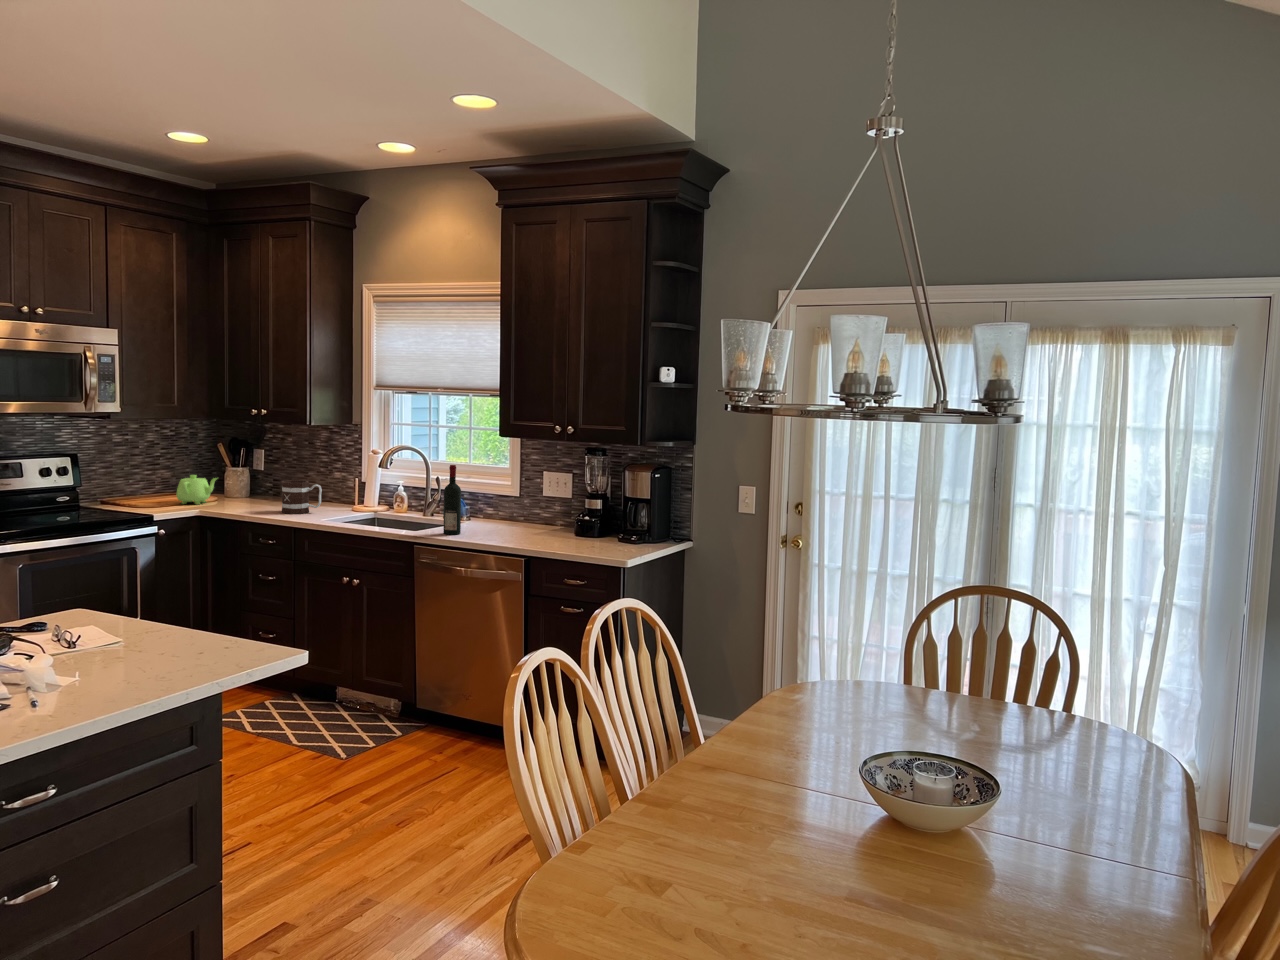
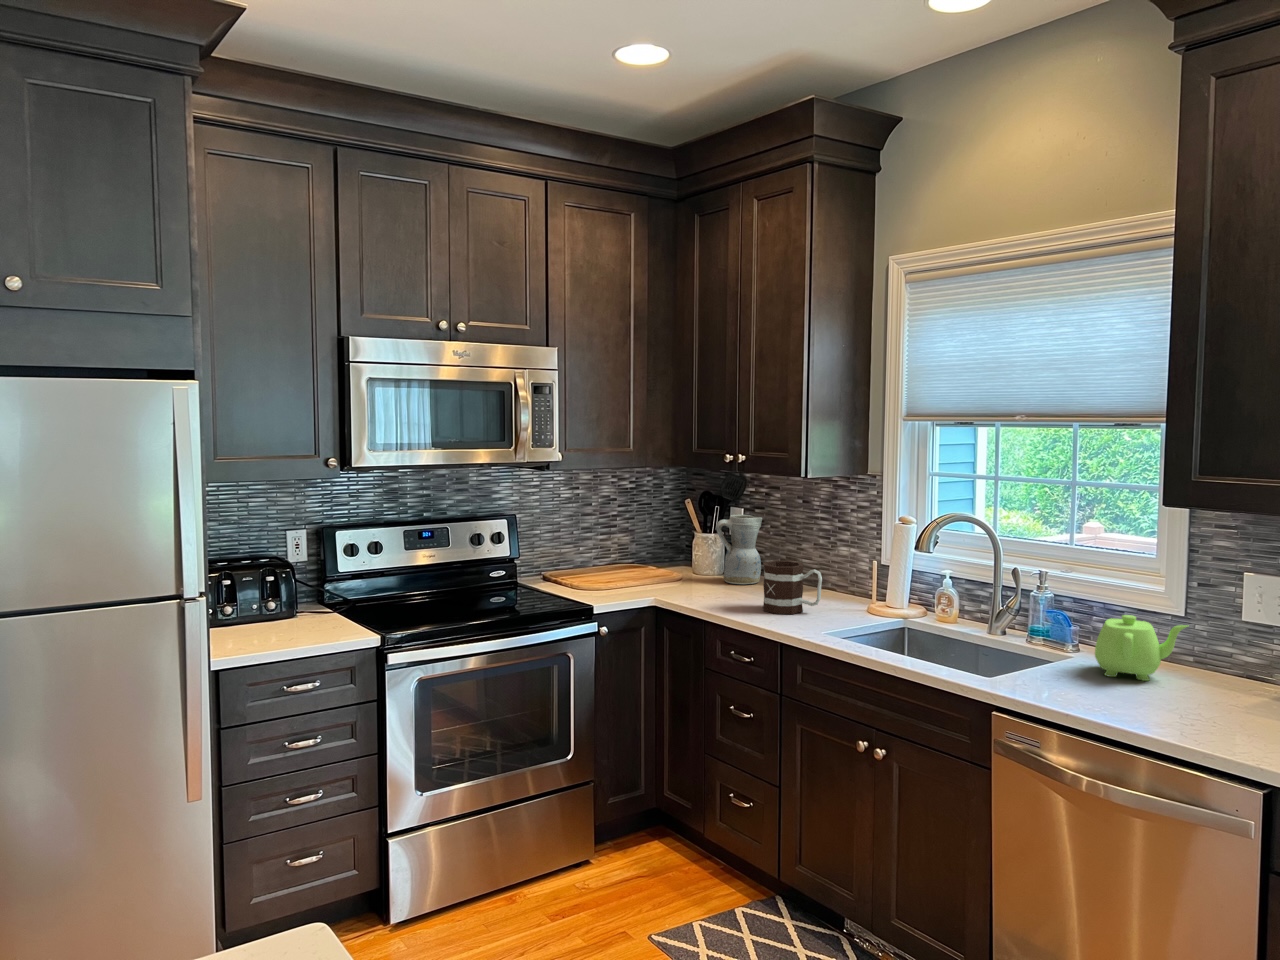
ceramic pitcher: none [244,453,279,501] -> present [716,515,762,584]
wine bottle: present [443,465,461,535] -> none [1046,561,1084,696]
teapot: present [177,475,217,504] -> present [1095,615,1188,681]

